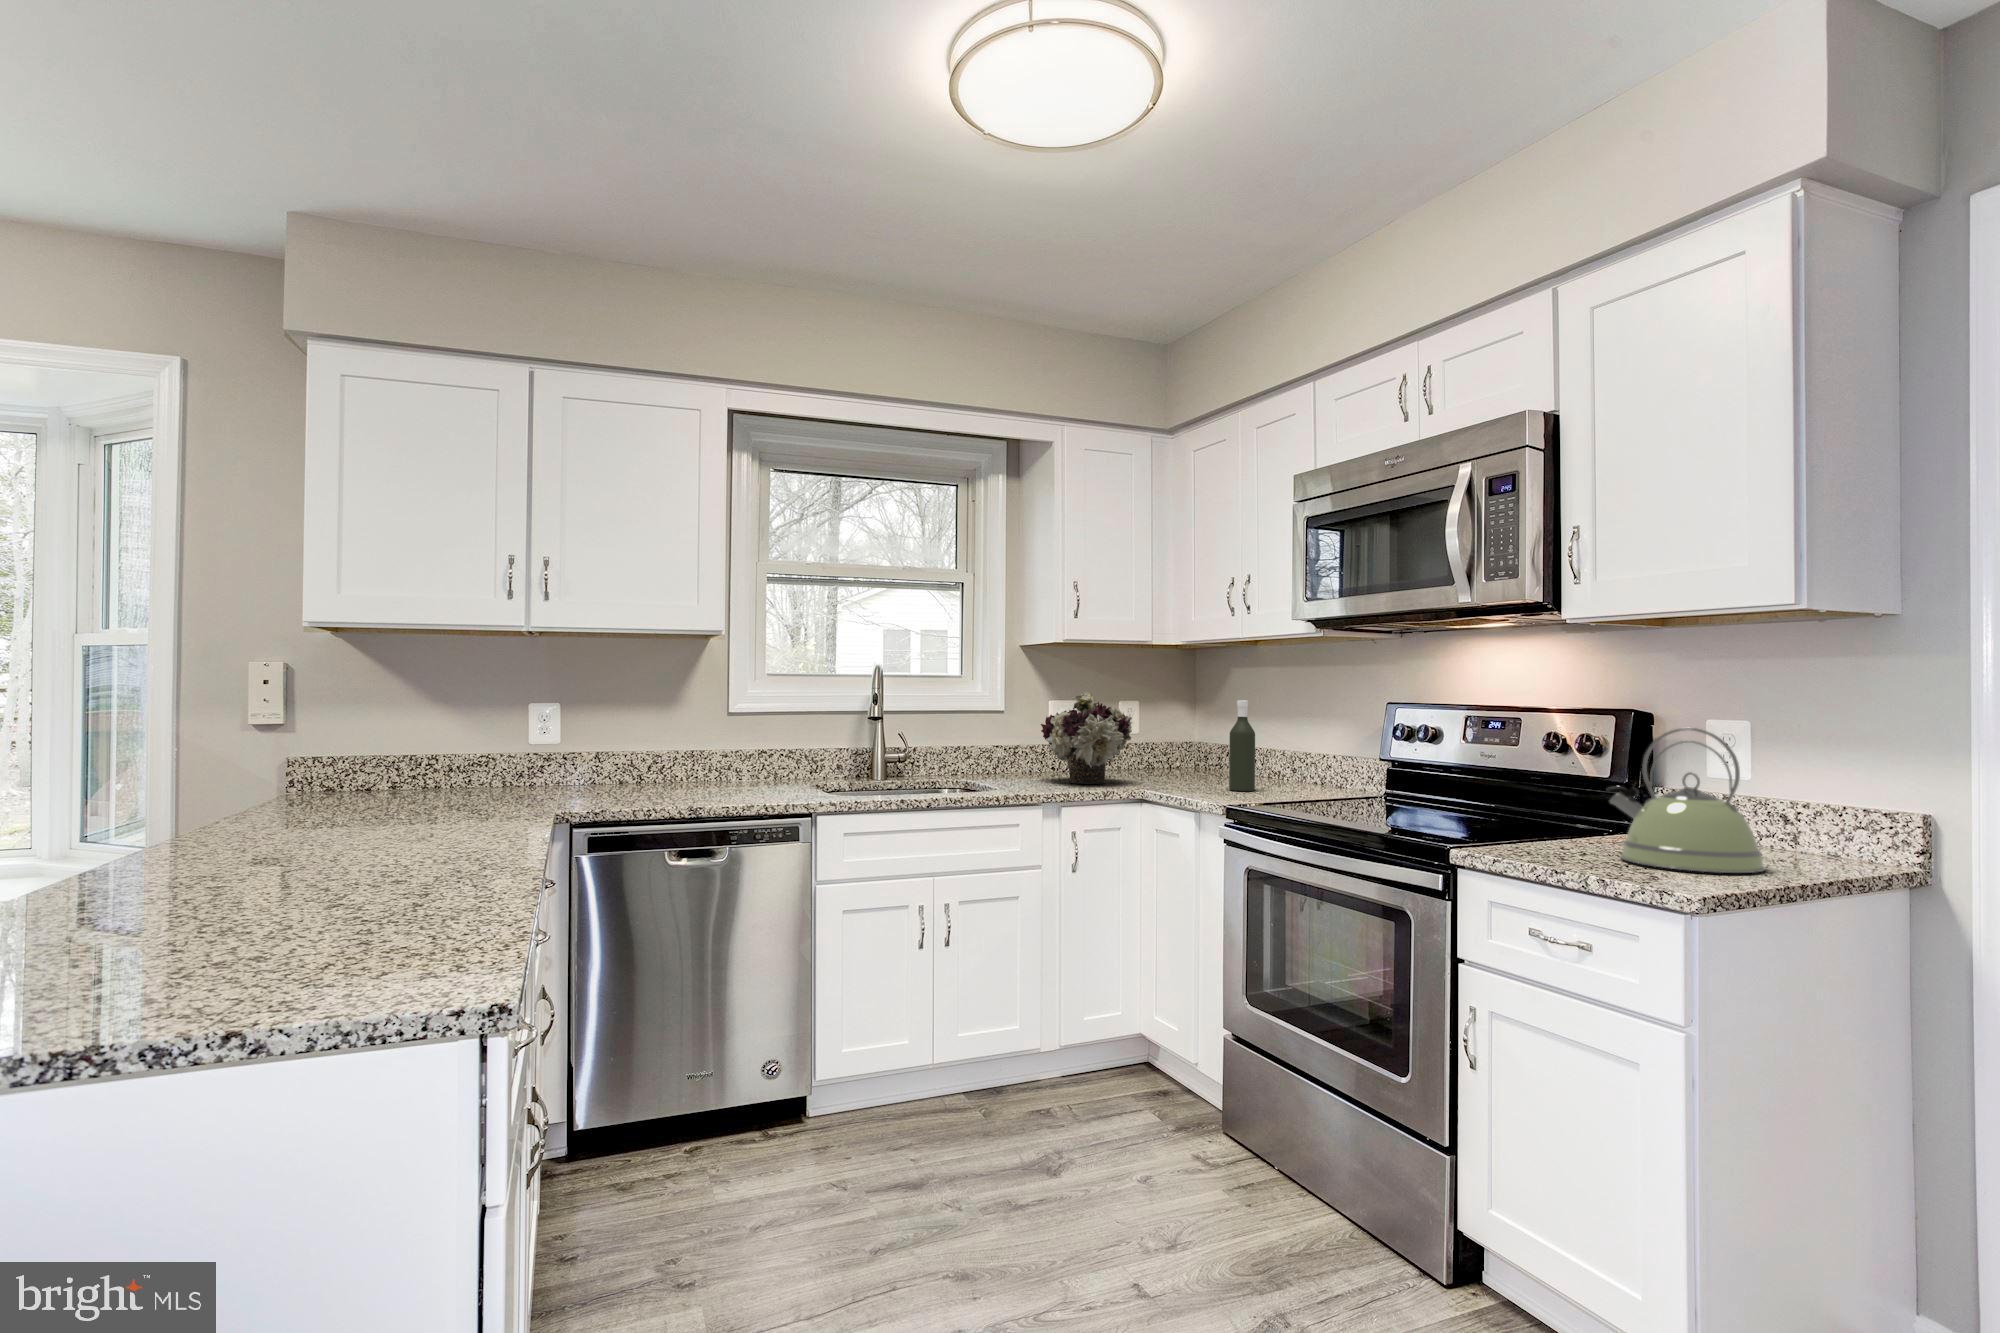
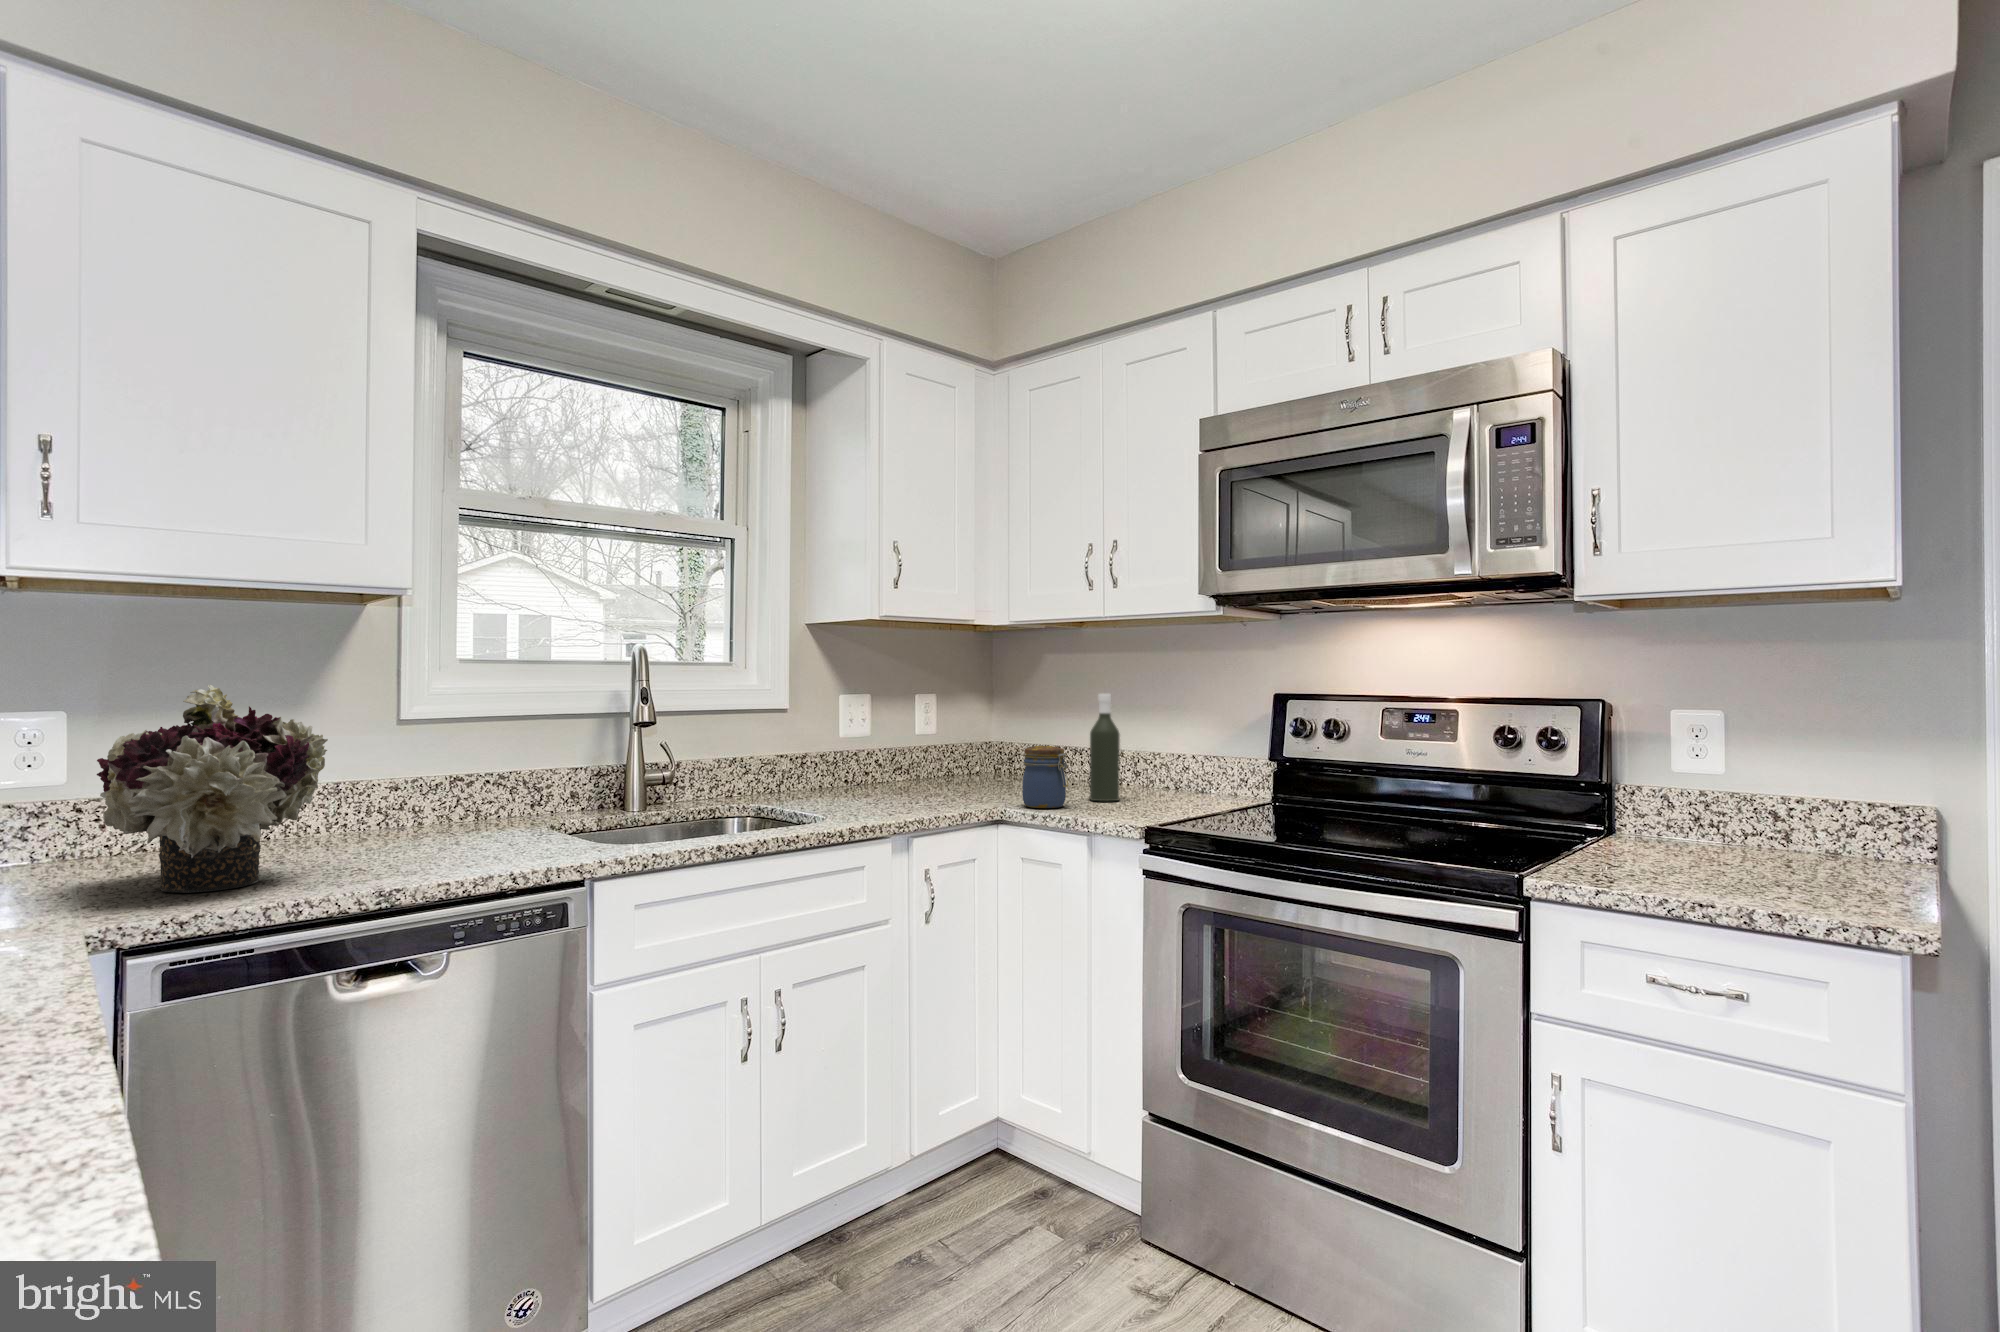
flower arrangement: present [1041,692,1132,784] -> present [97,685,328,893]
kettle: present [1607,728,1766,873] -> none [1665,726,1852,888]
jar: none [1163,742,1199,792] -> present [1022,746,1068,808]

